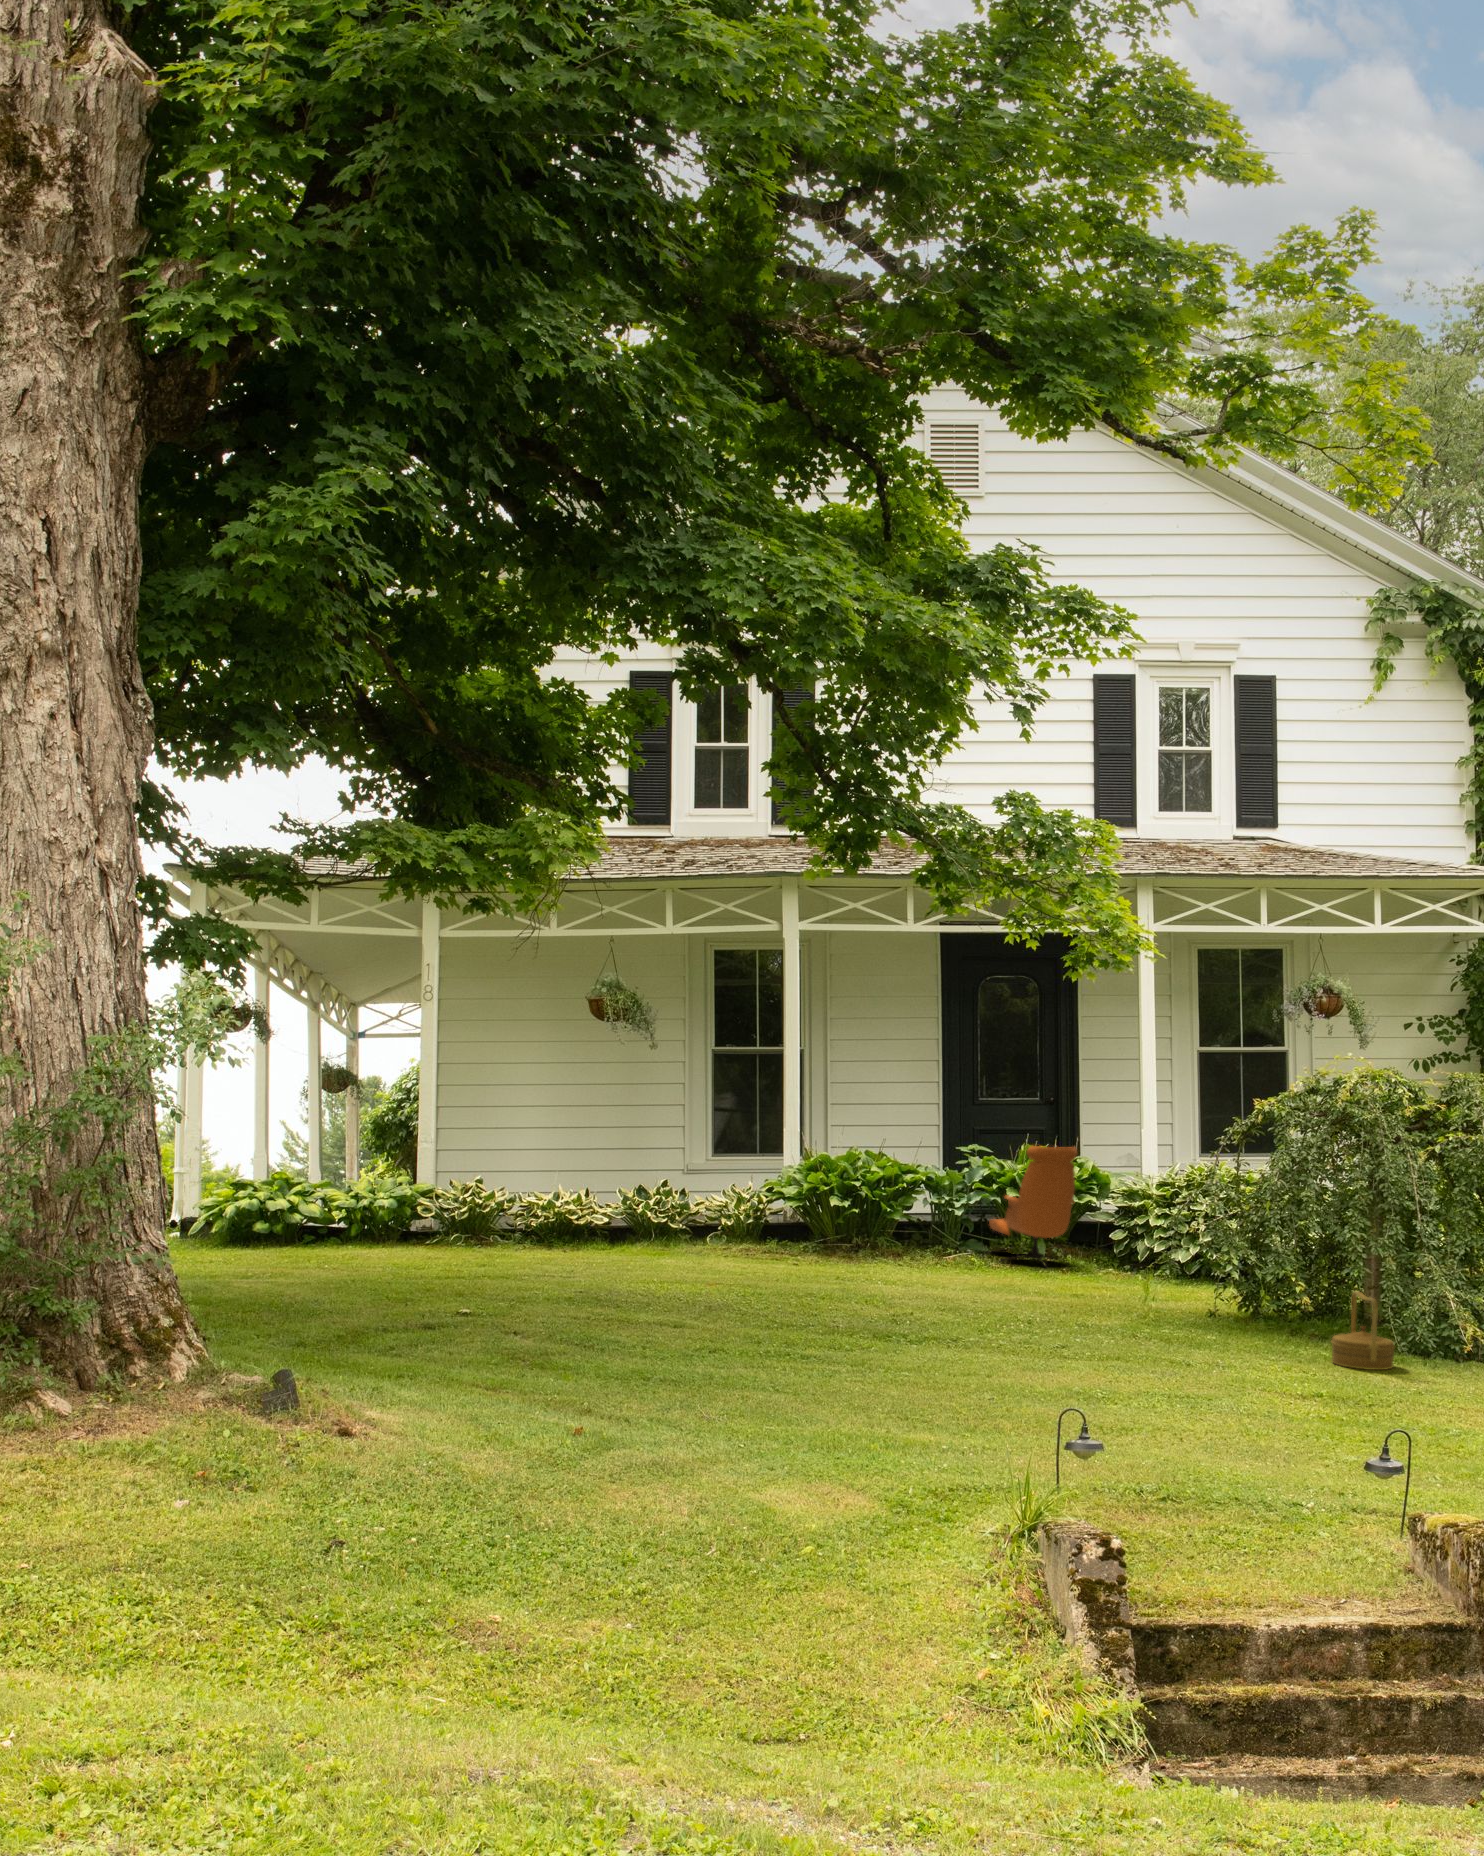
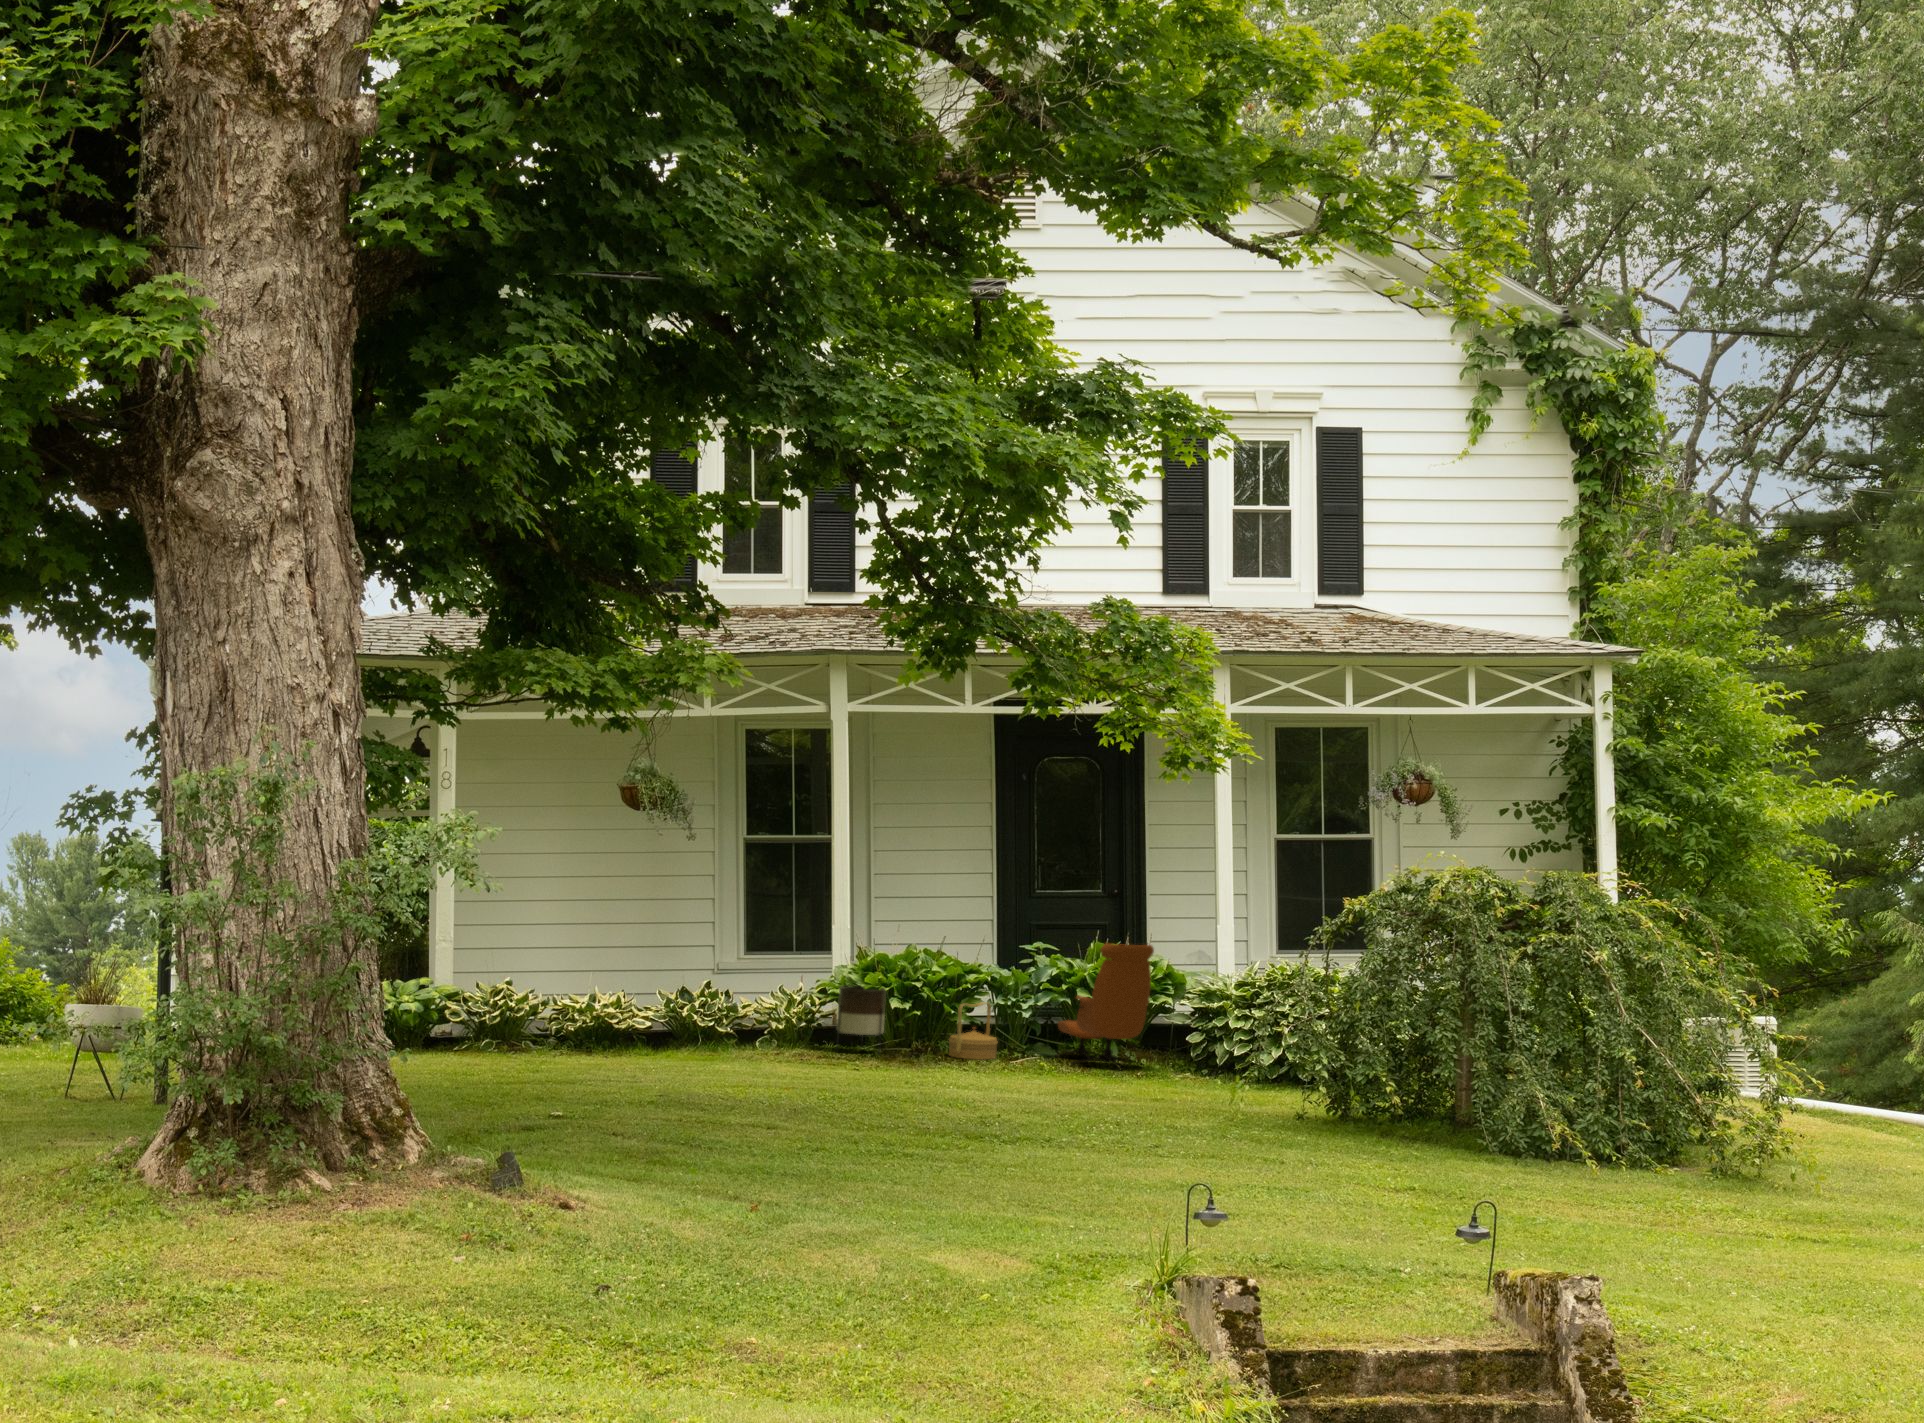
planter: none [779,1184,827,1250] -> present [837,986,886,1037]
woven basket: present [1331,1291,1395,1370] -> present [949,1002,997,1059]

